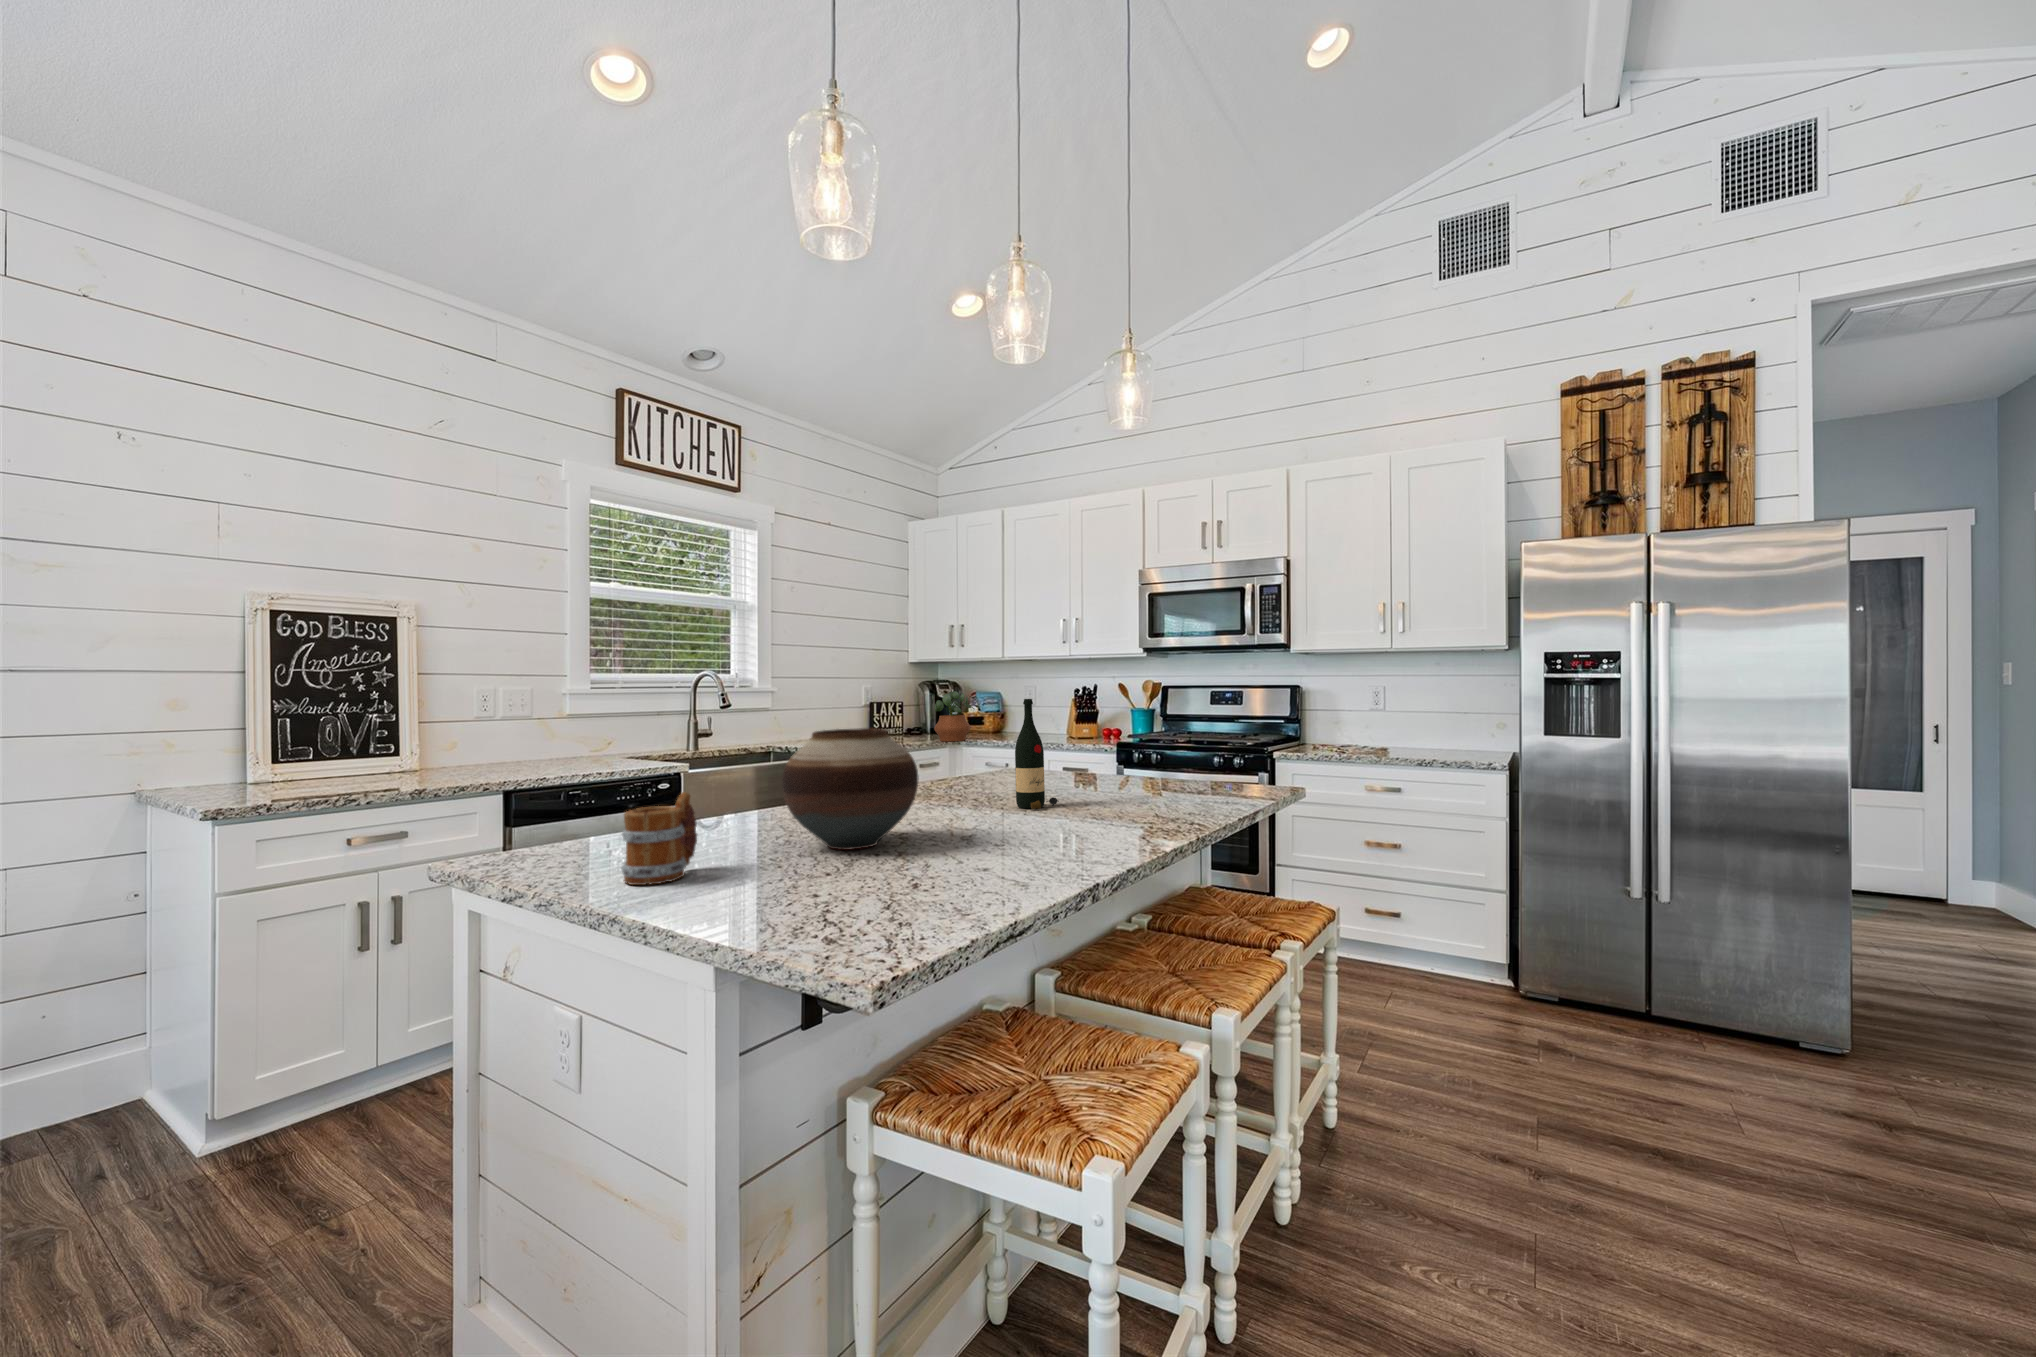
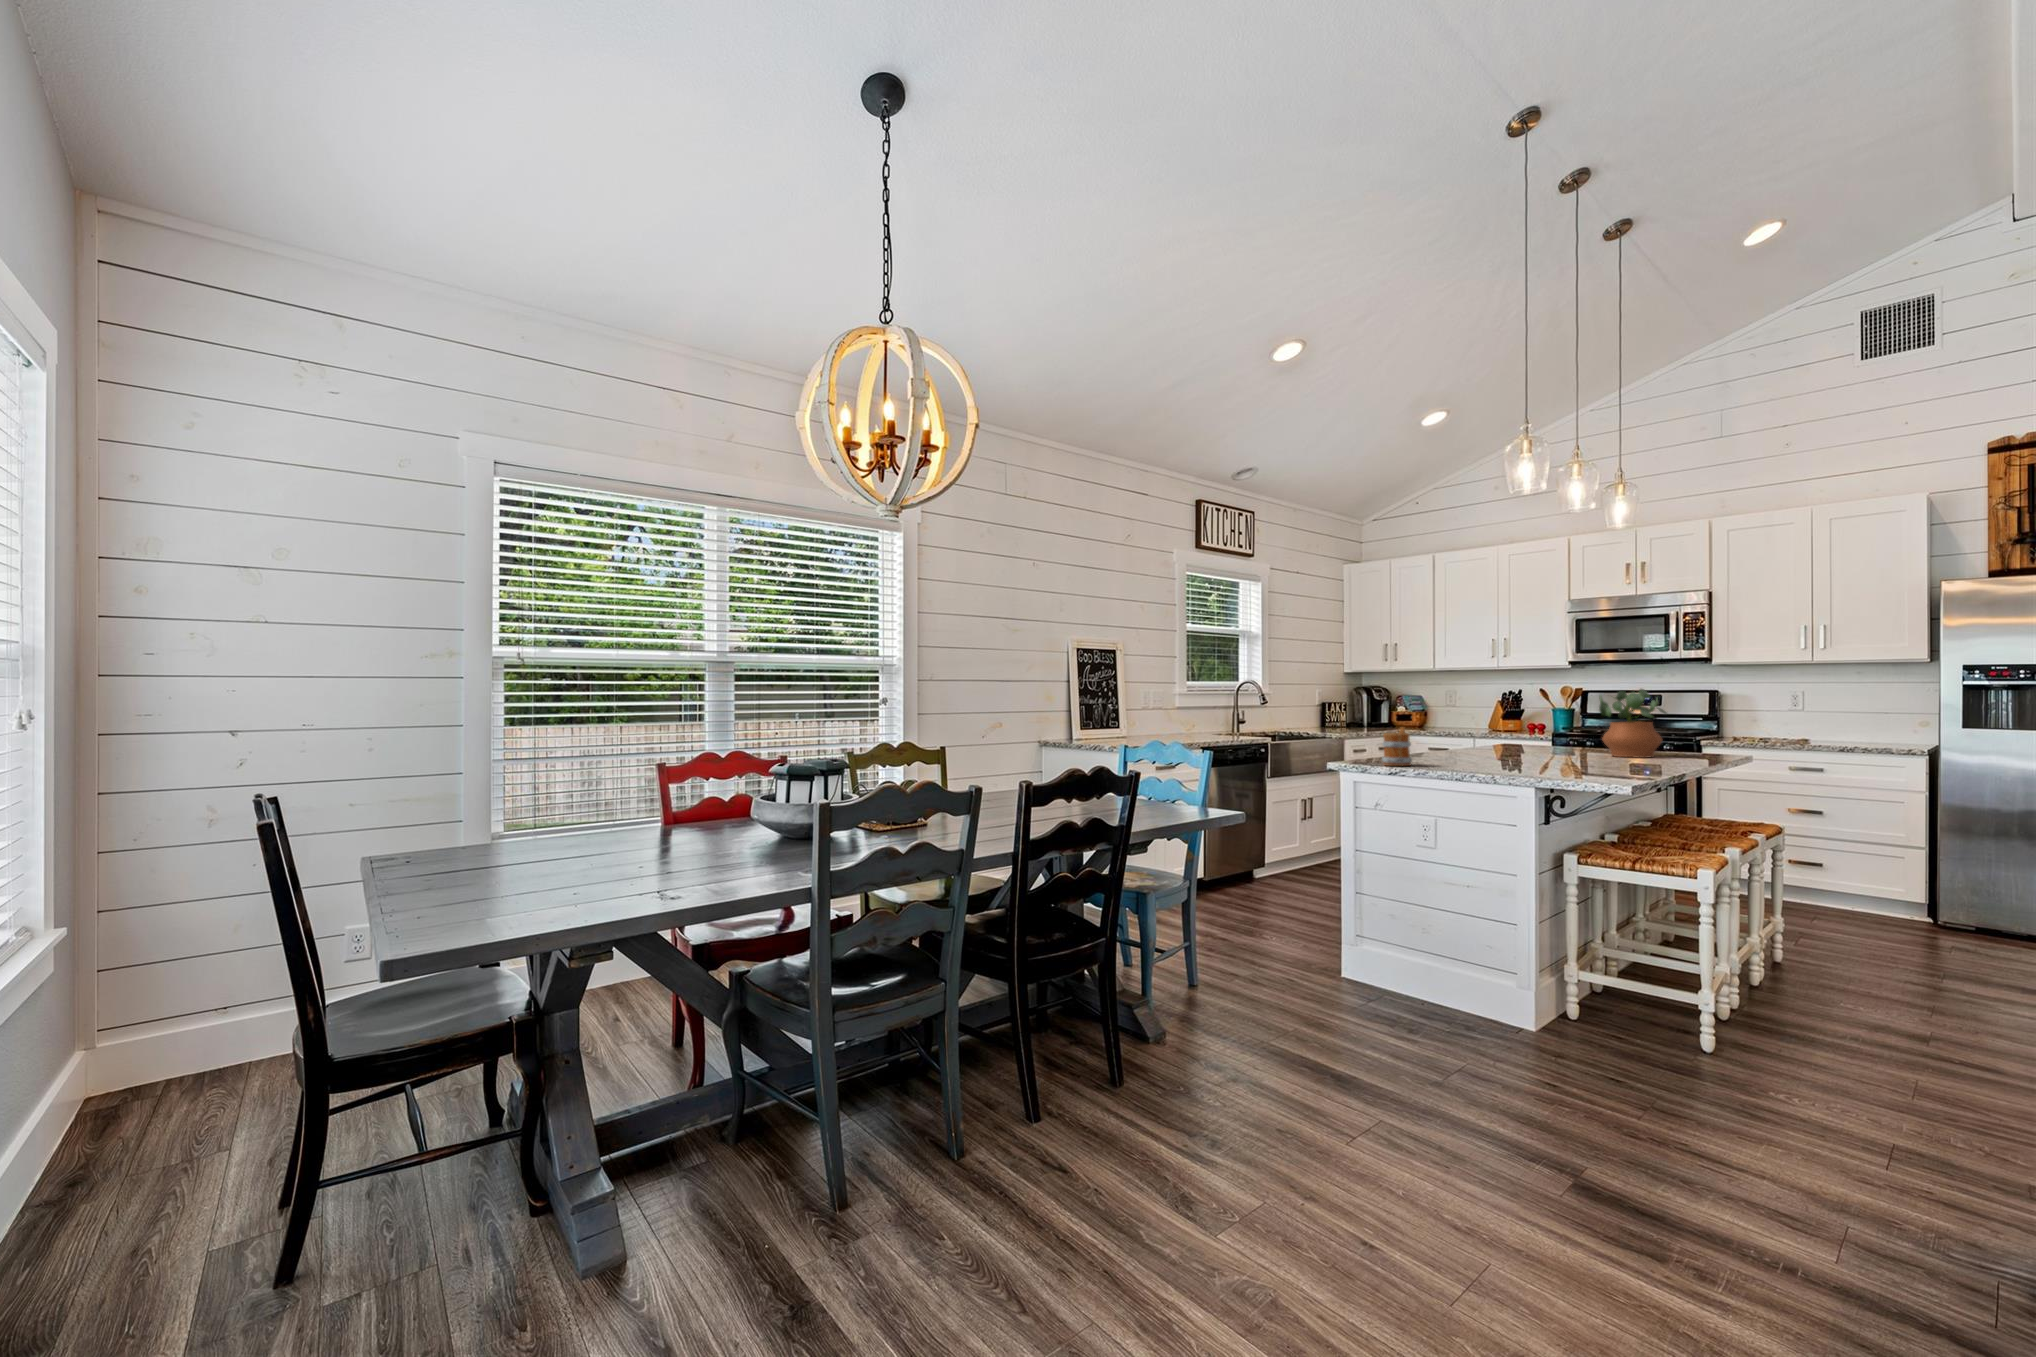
potted plant: present [932,691,974,741] -> present [1599,689,1666,758]
wine bottle: present [1015,699,1059,809] -> none [1536,690,1568,756]
vase: present [782,728,919,850] -> none [1432,702,1510,762]

